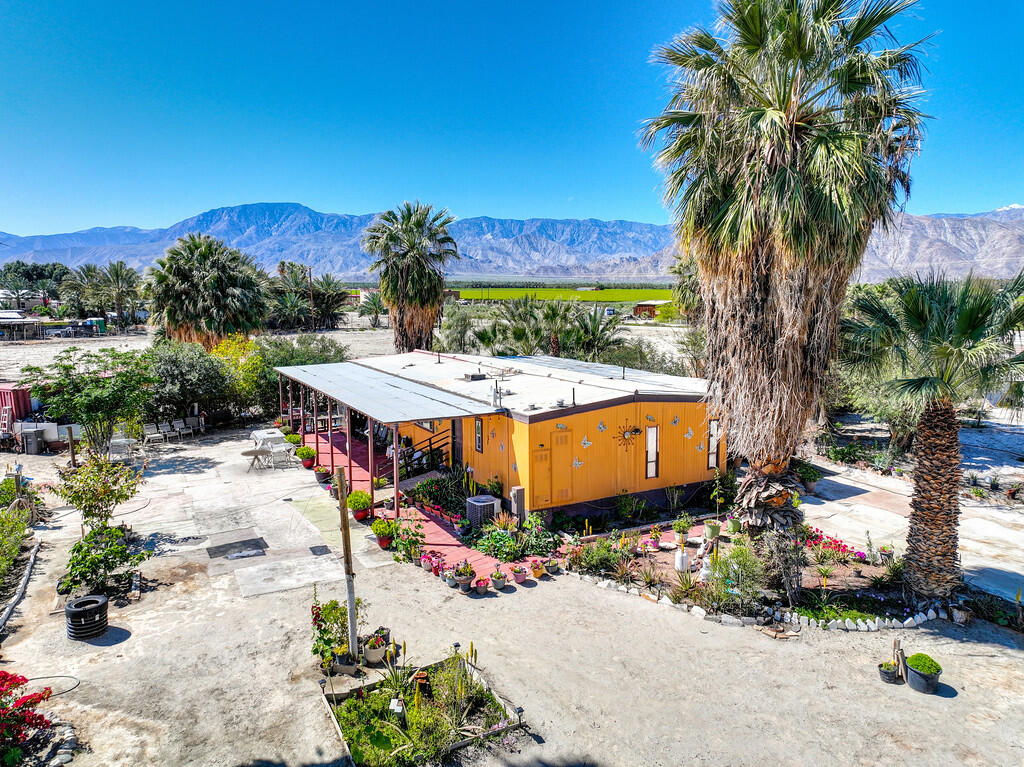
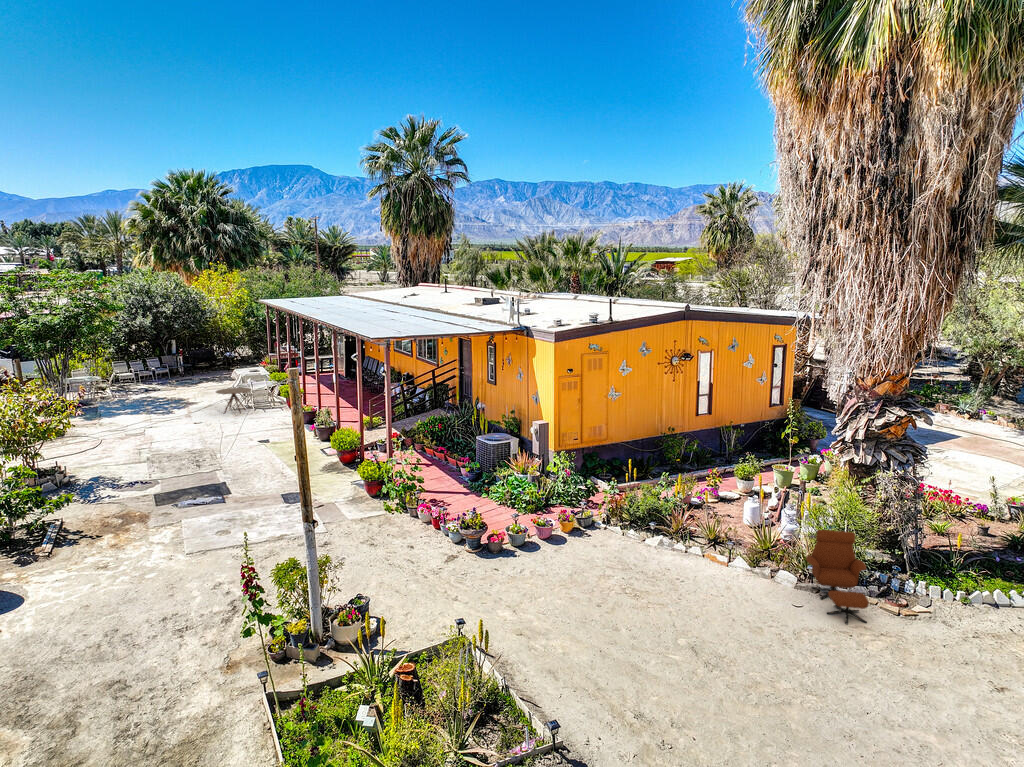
lounge chair: none [710,576,752,646] -> present [806,530,869,624]

